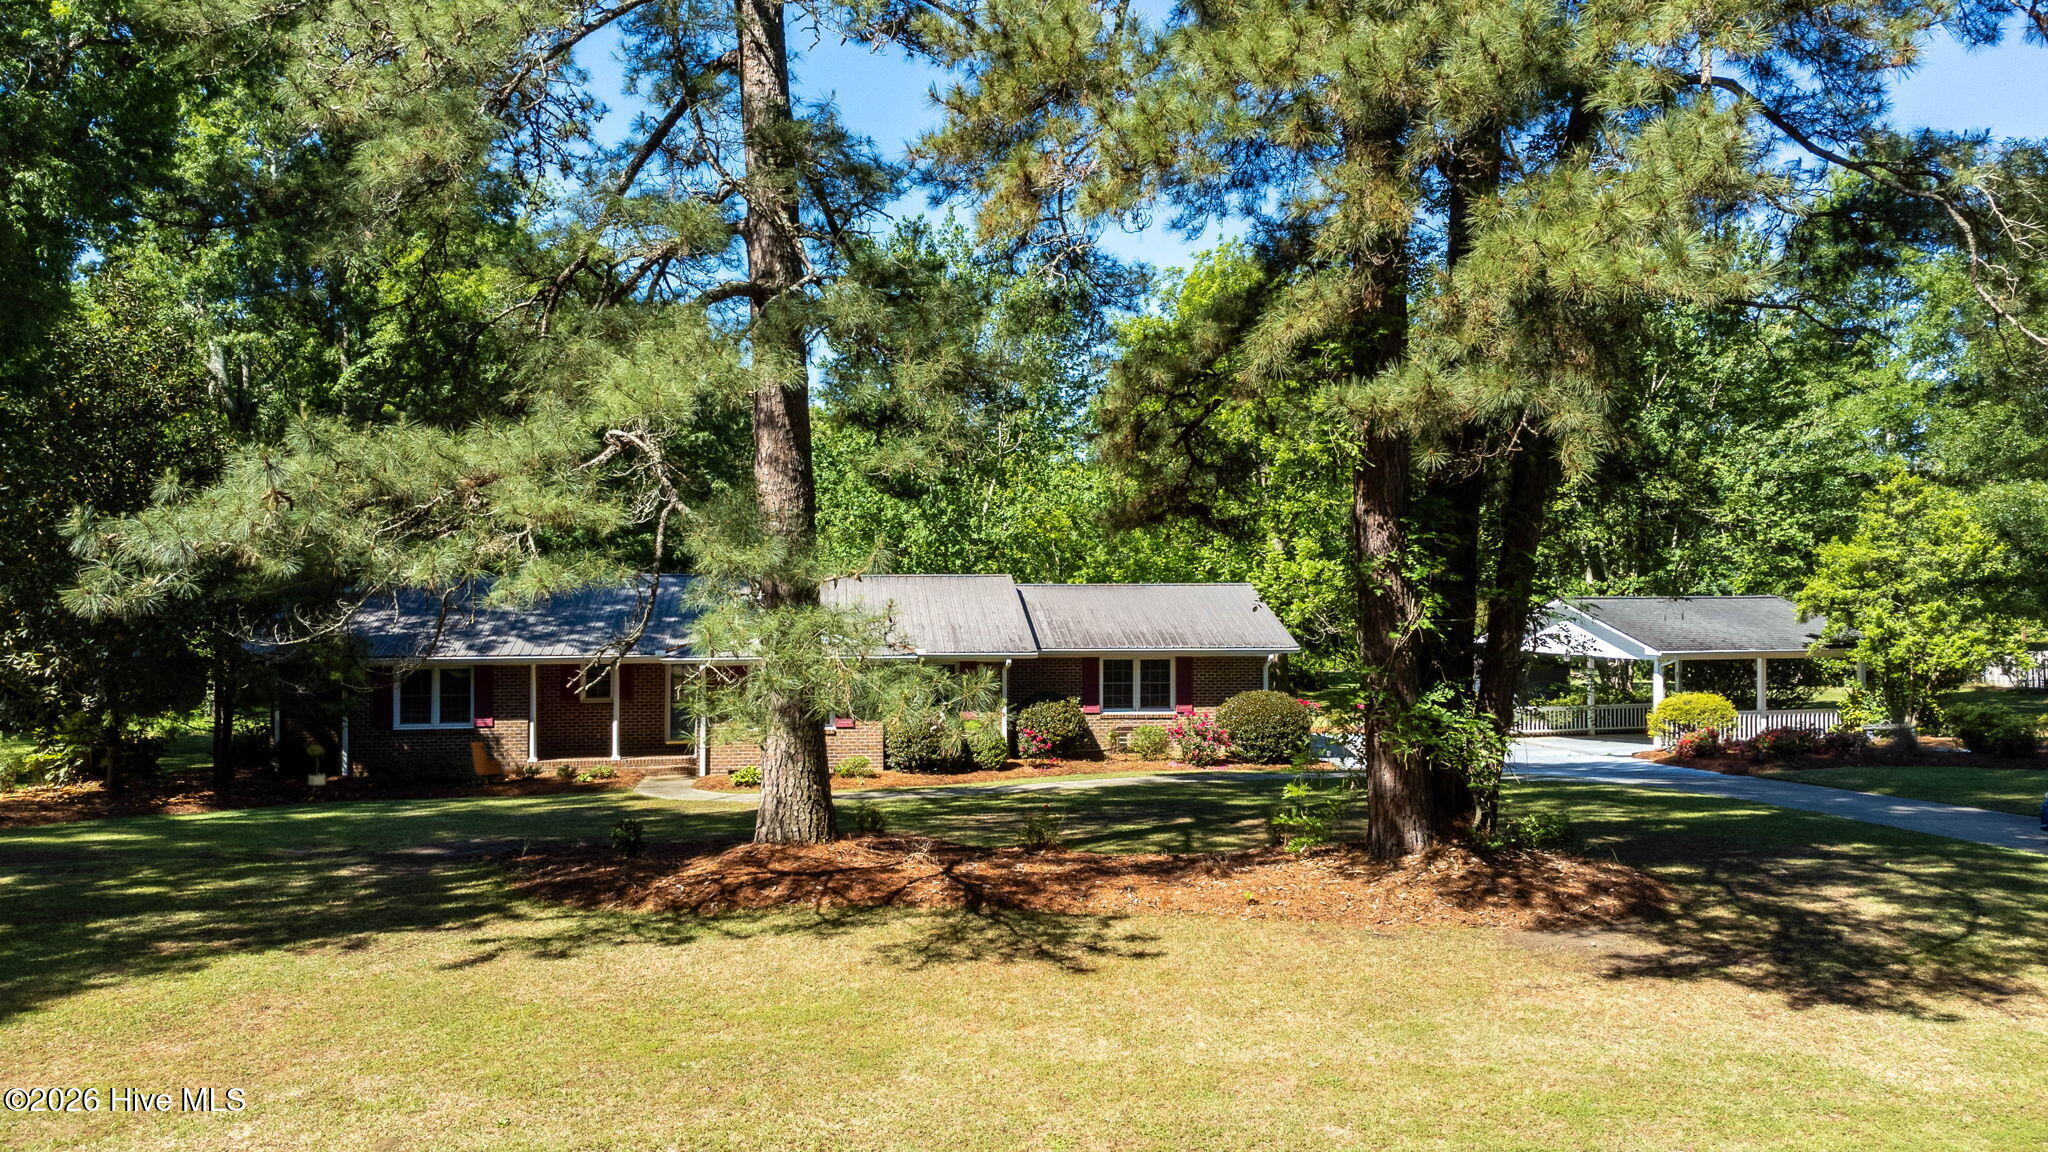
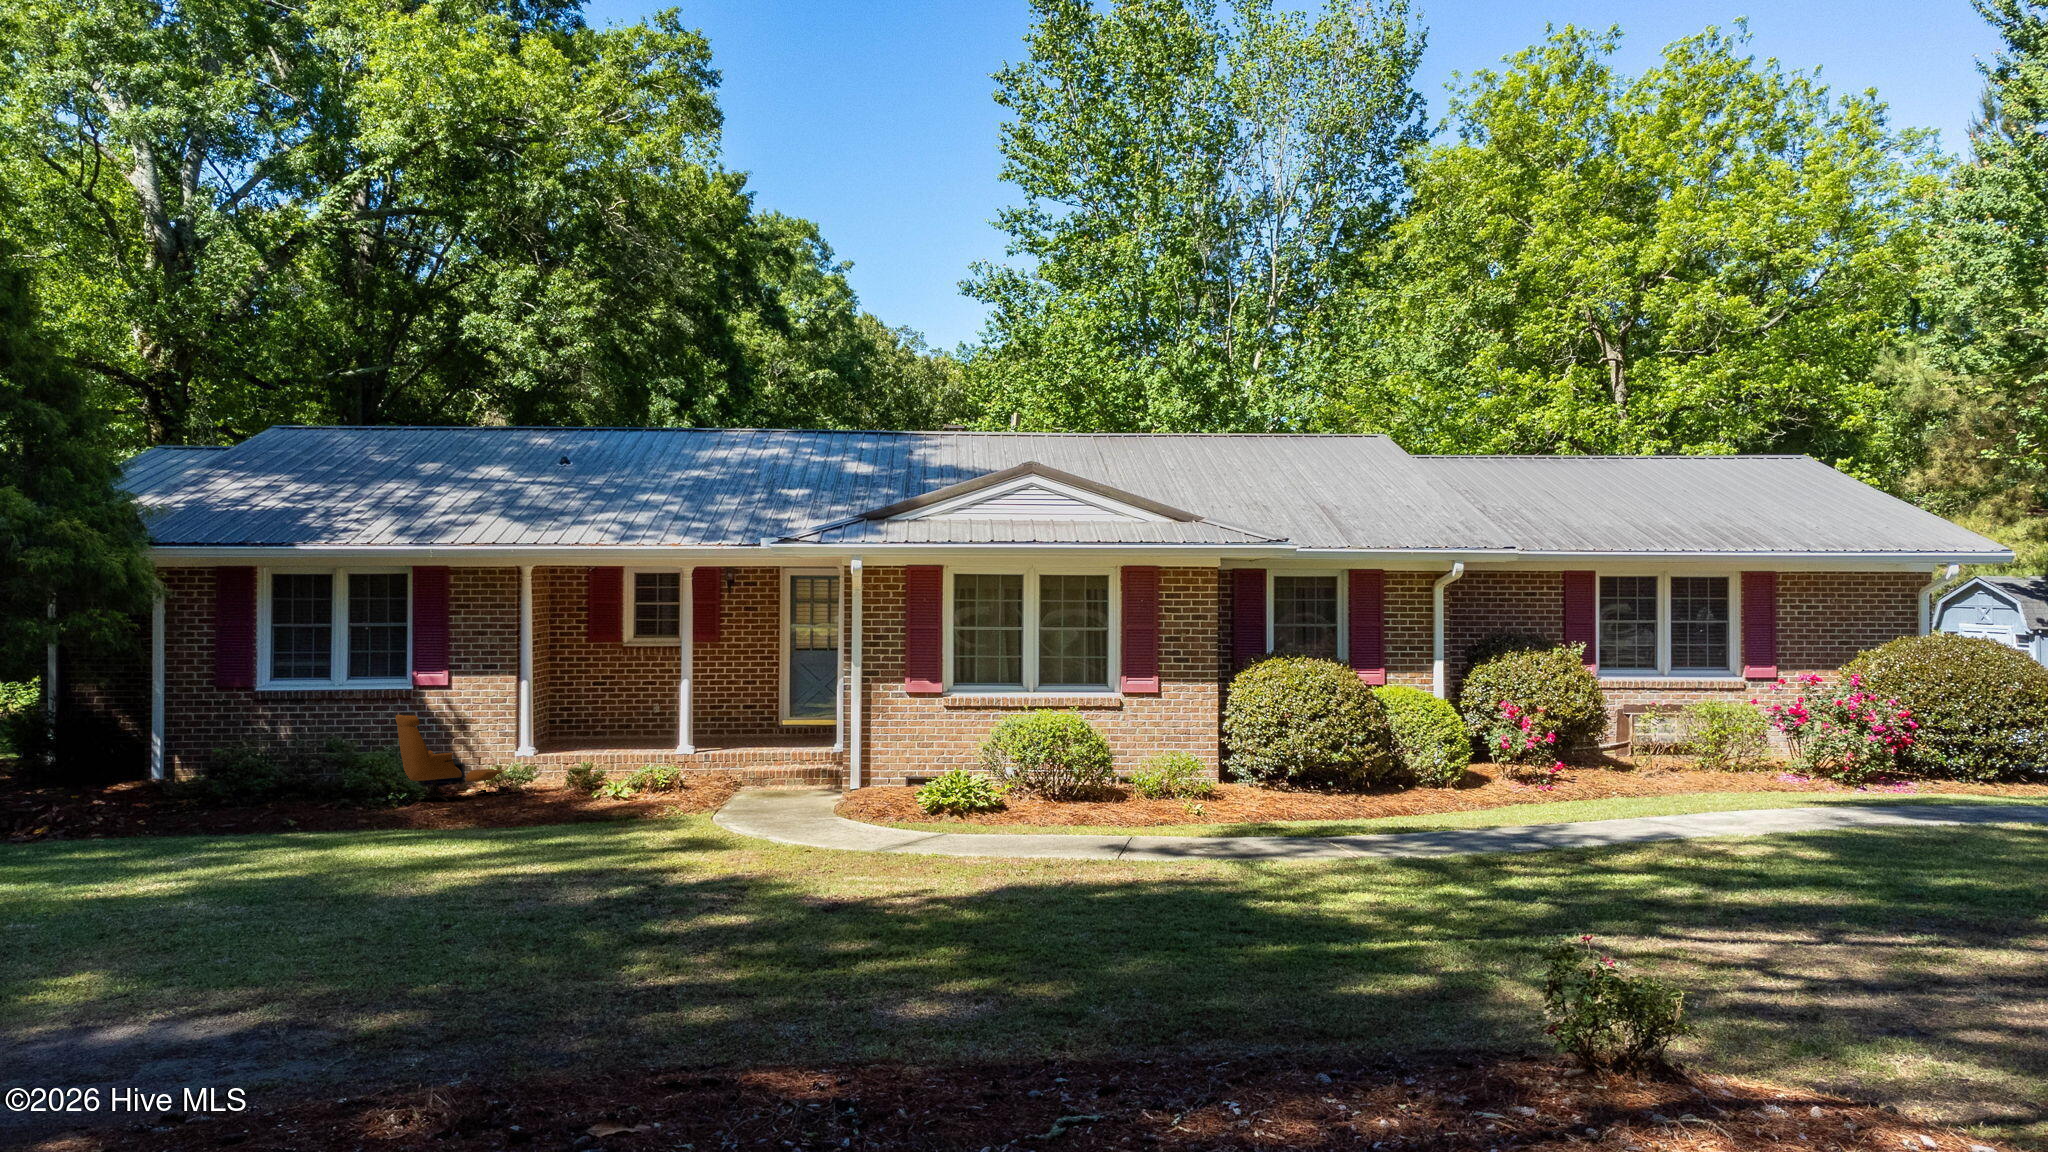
potted tree: present [307,745,325,785] -> none [100,716,141,795]

